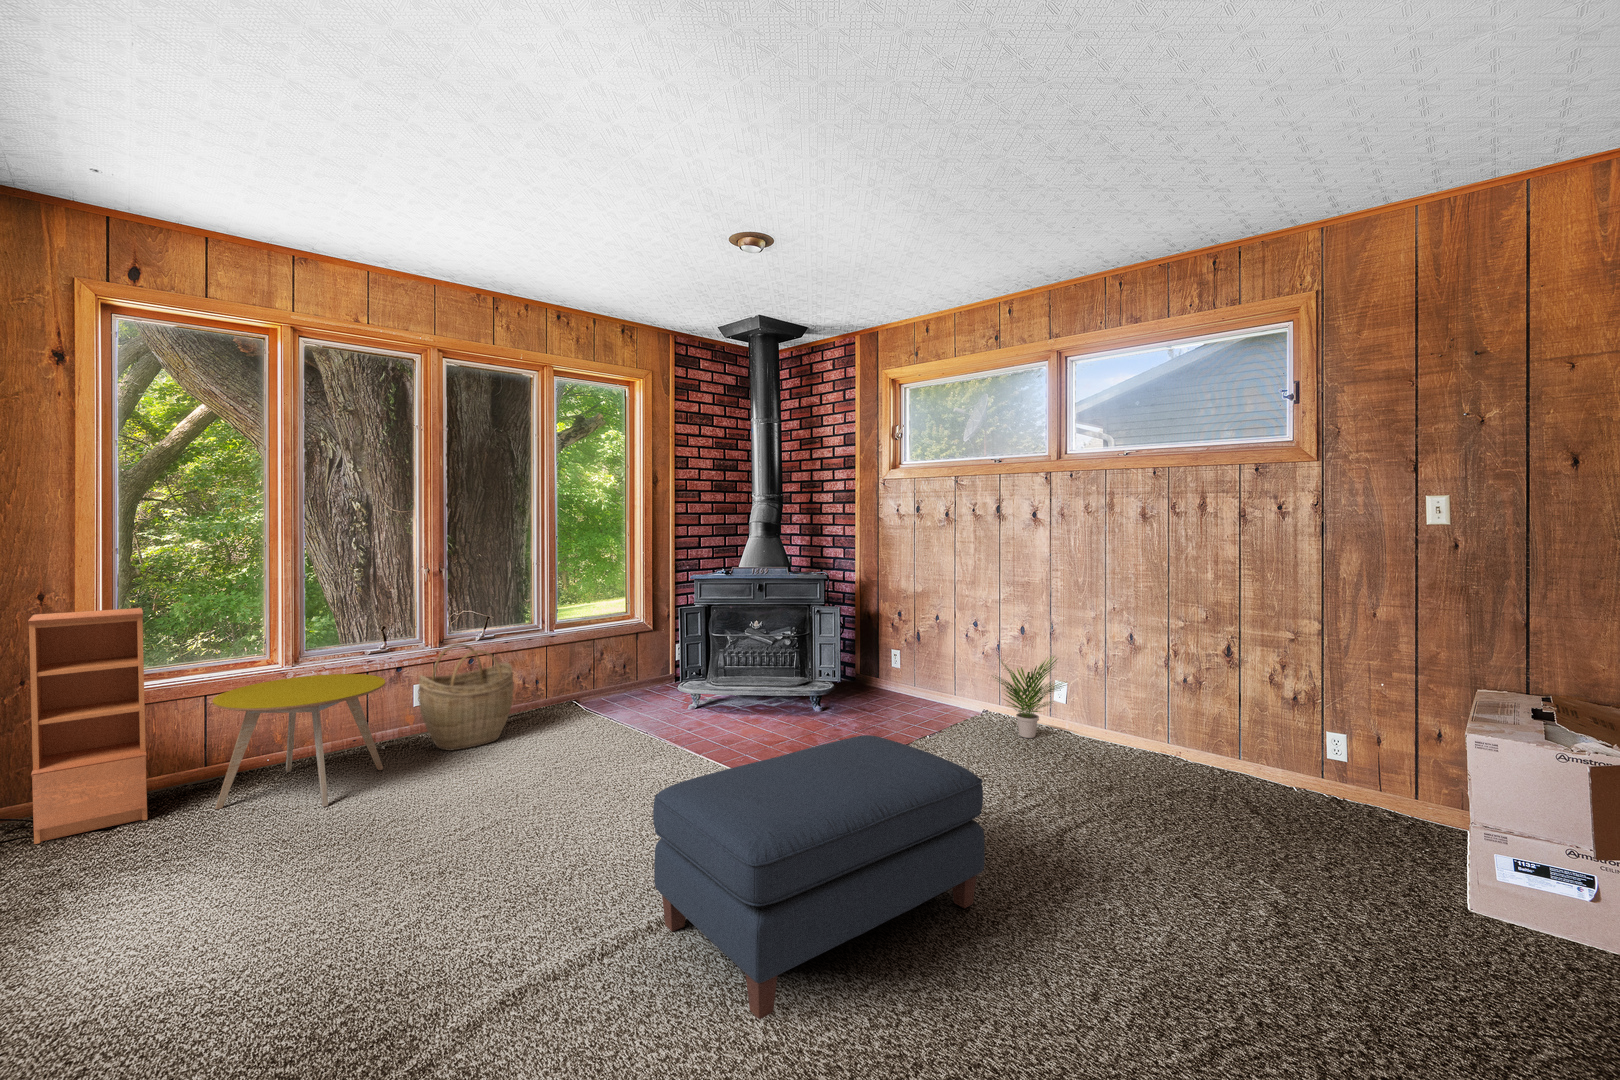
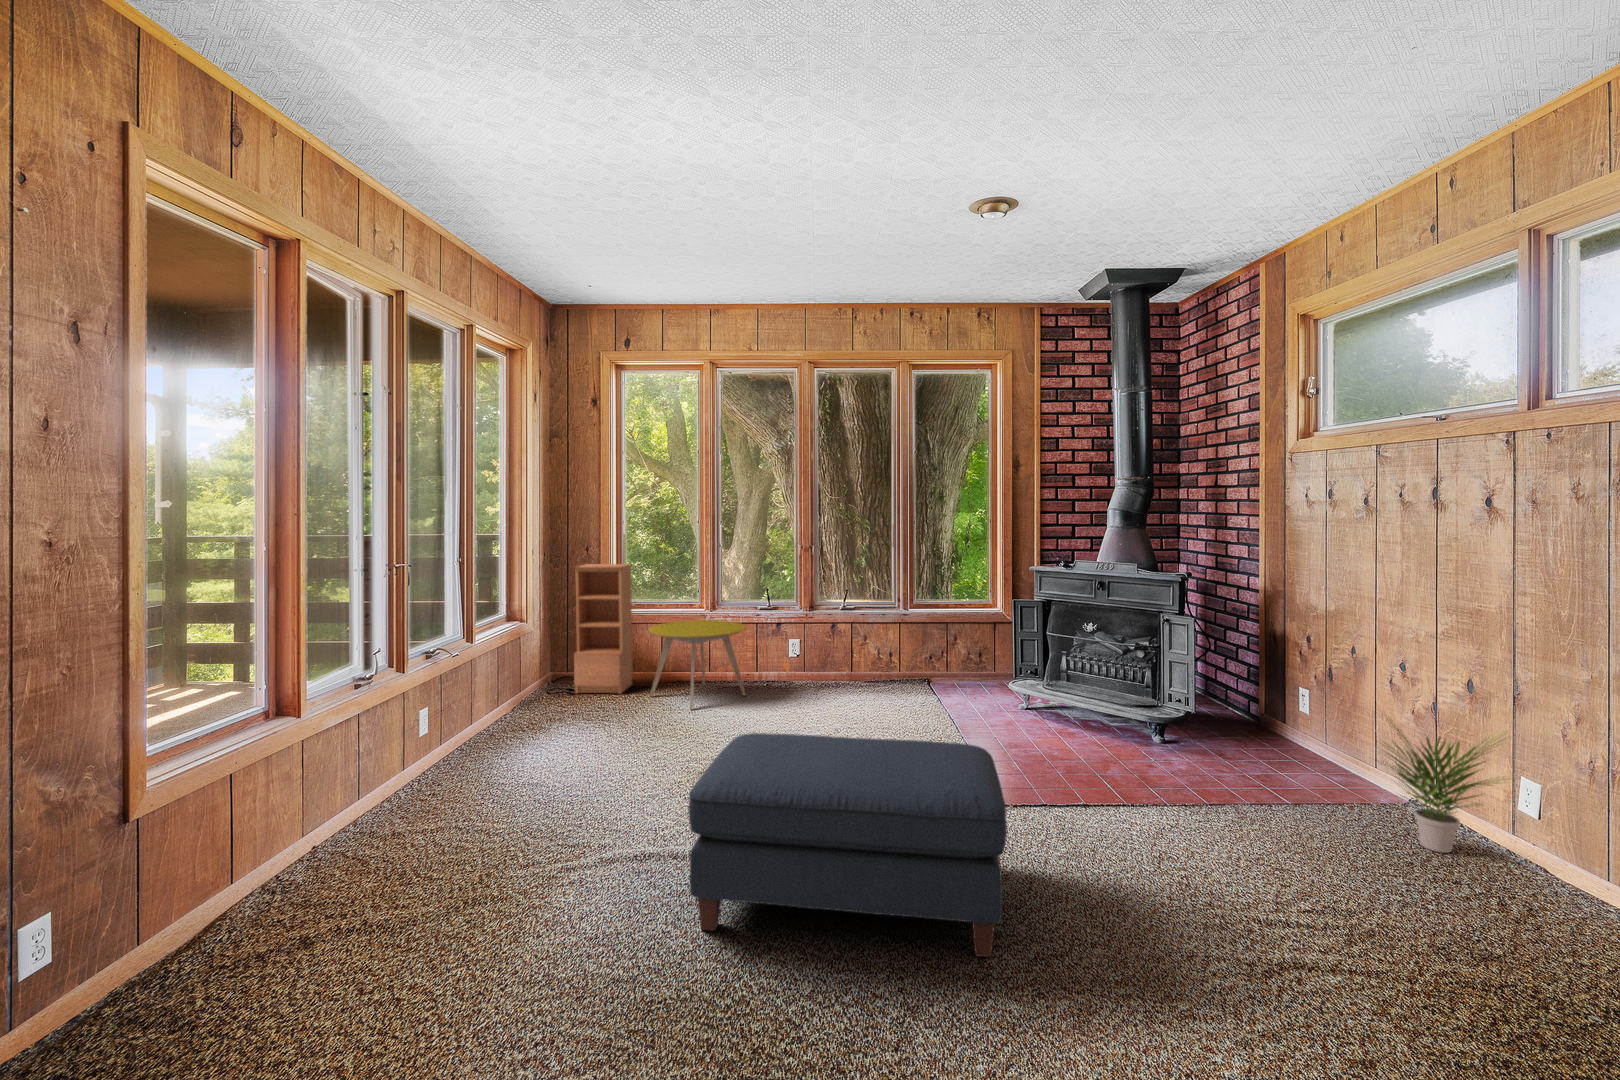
woven basket: present [418,644,514,751] -> none [780,610,850,695]

